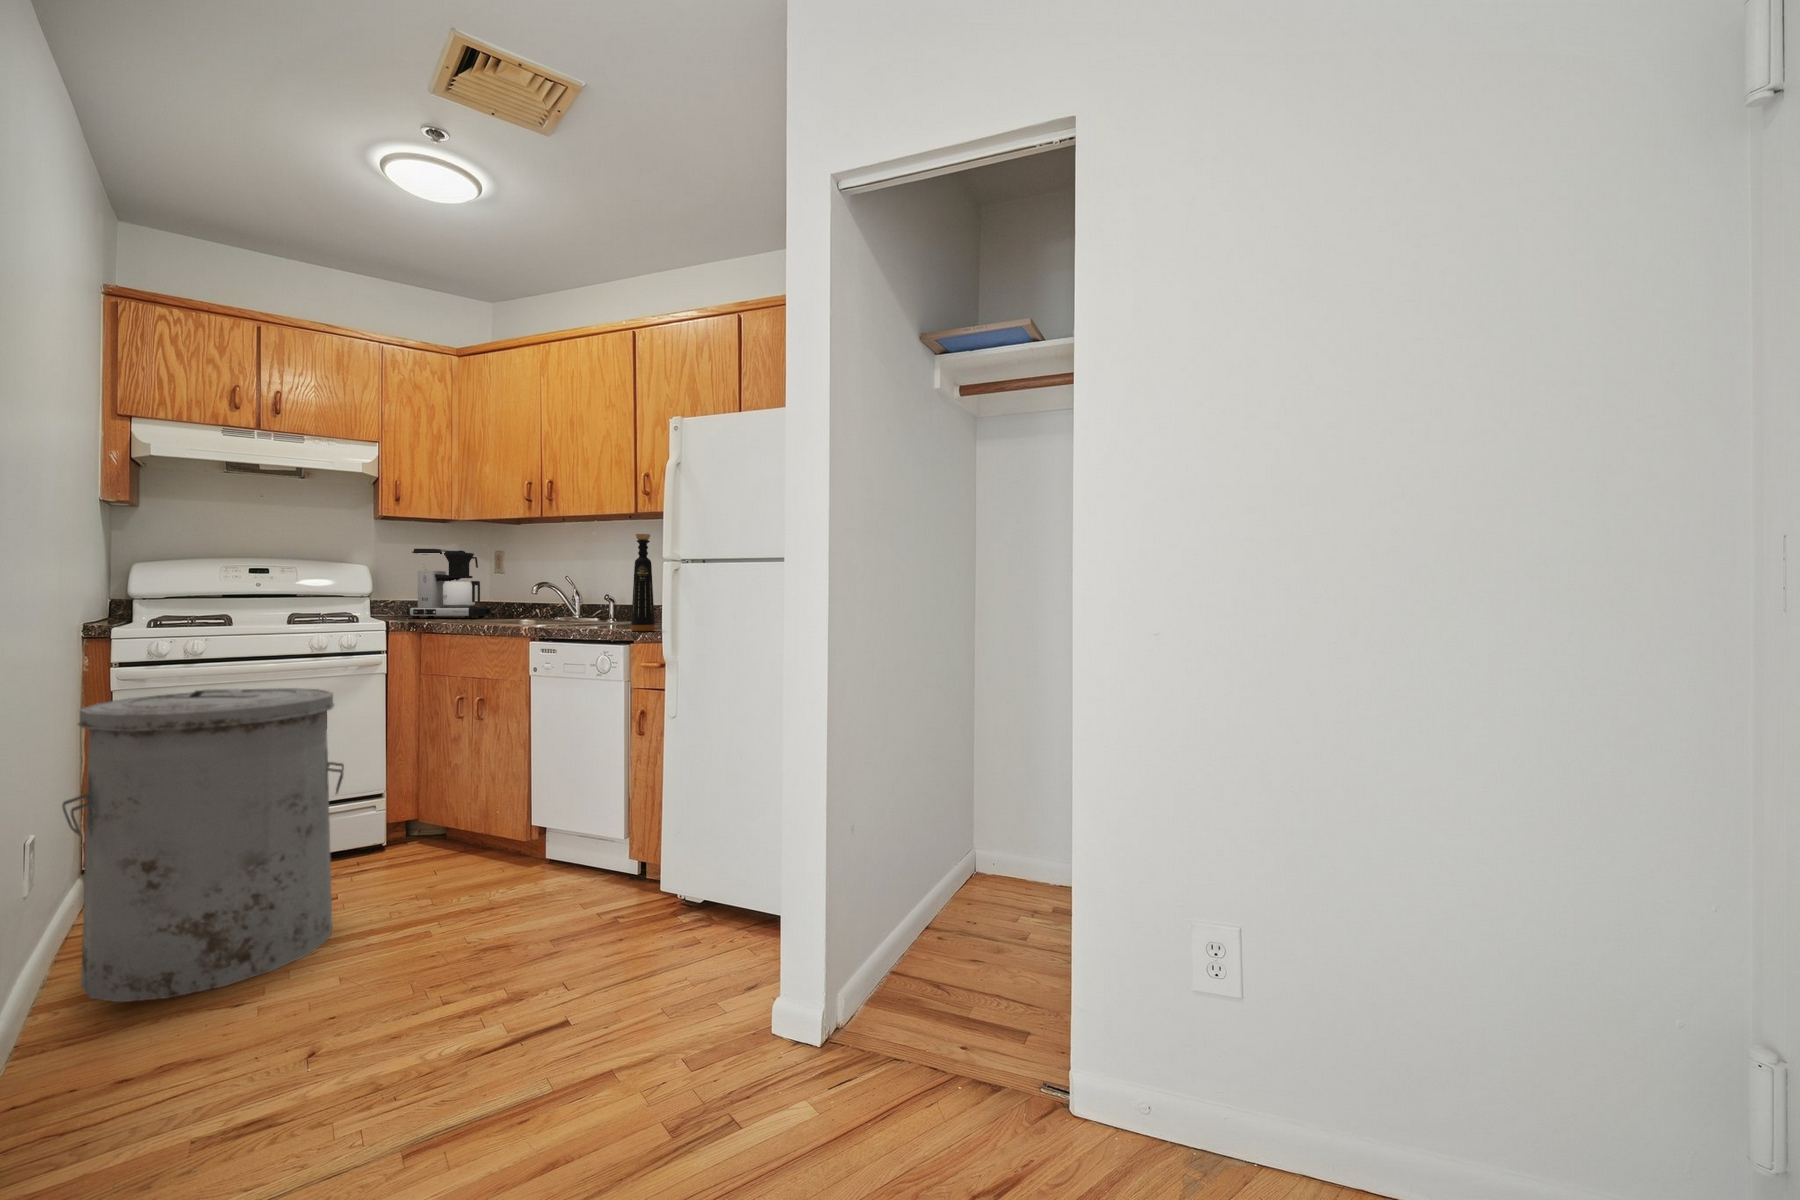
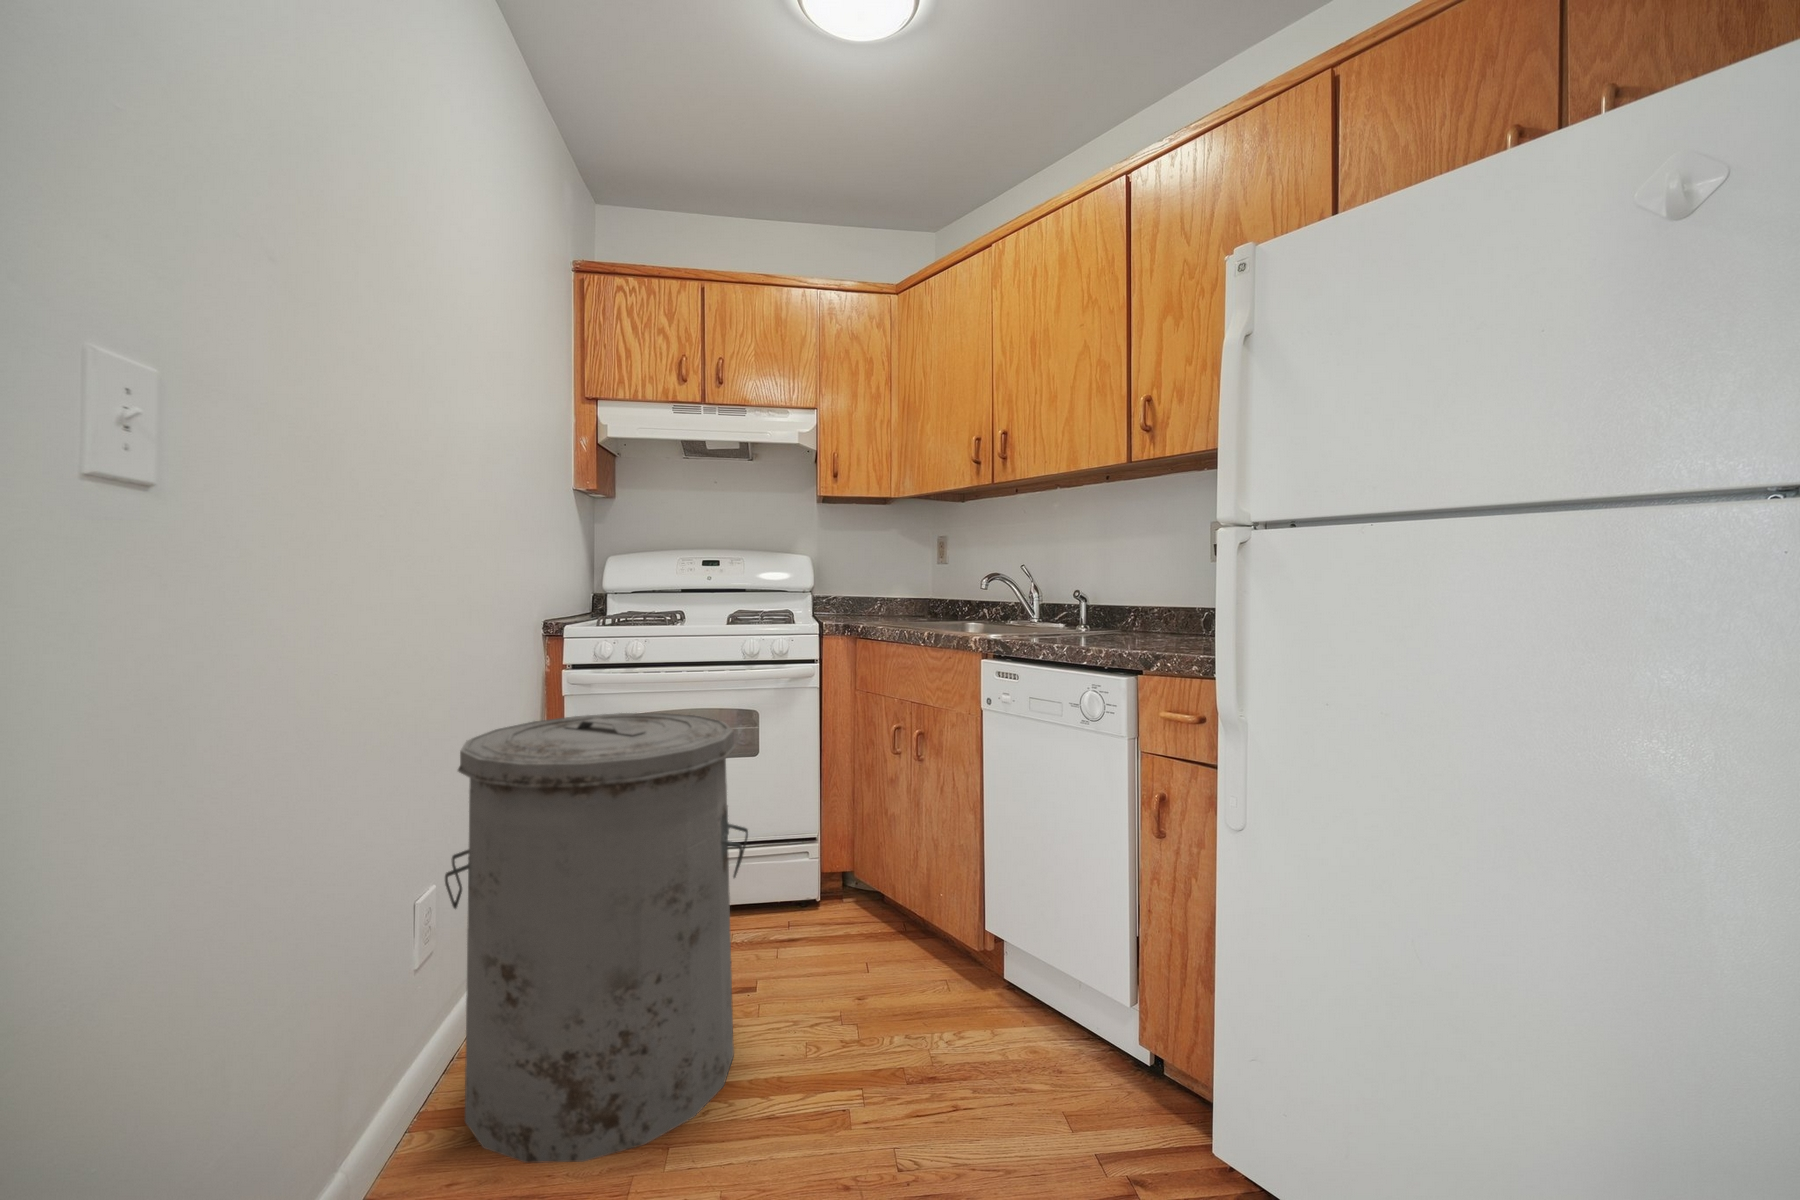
bottle: present [631,534,655,631] -> none [1139,486,1180,655]
coffee maker: present [406,549,490,618] -> none [847,533,933,617]

